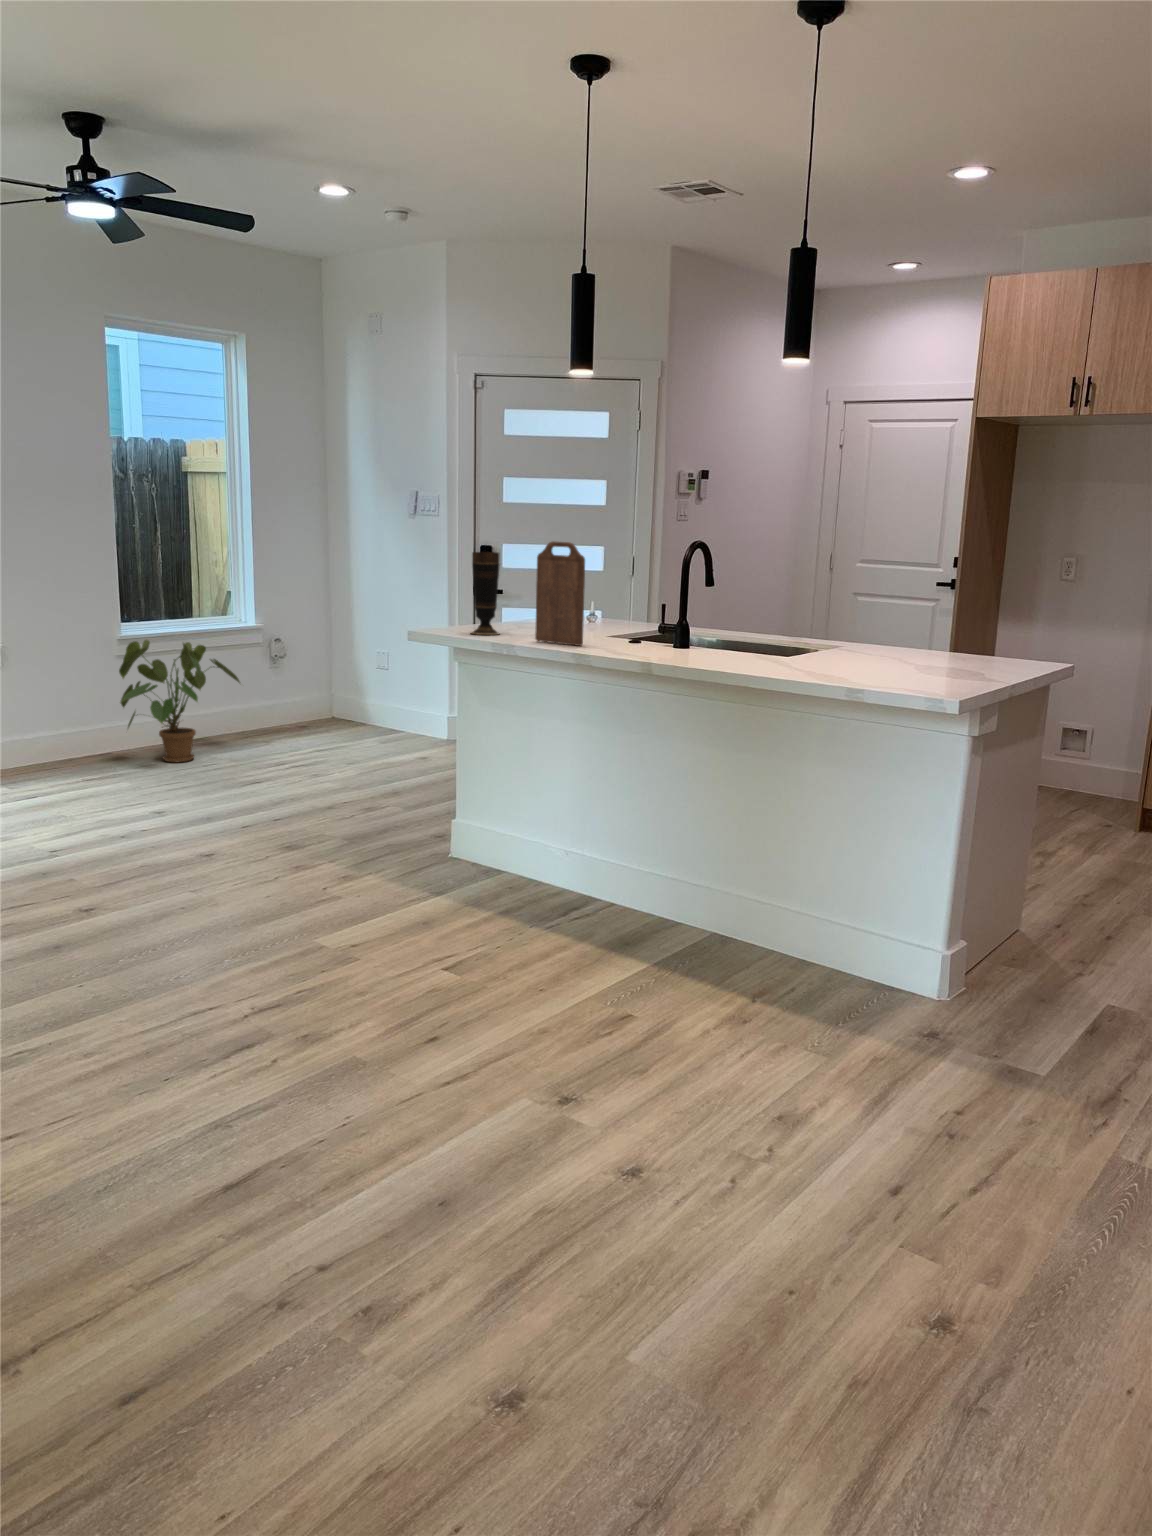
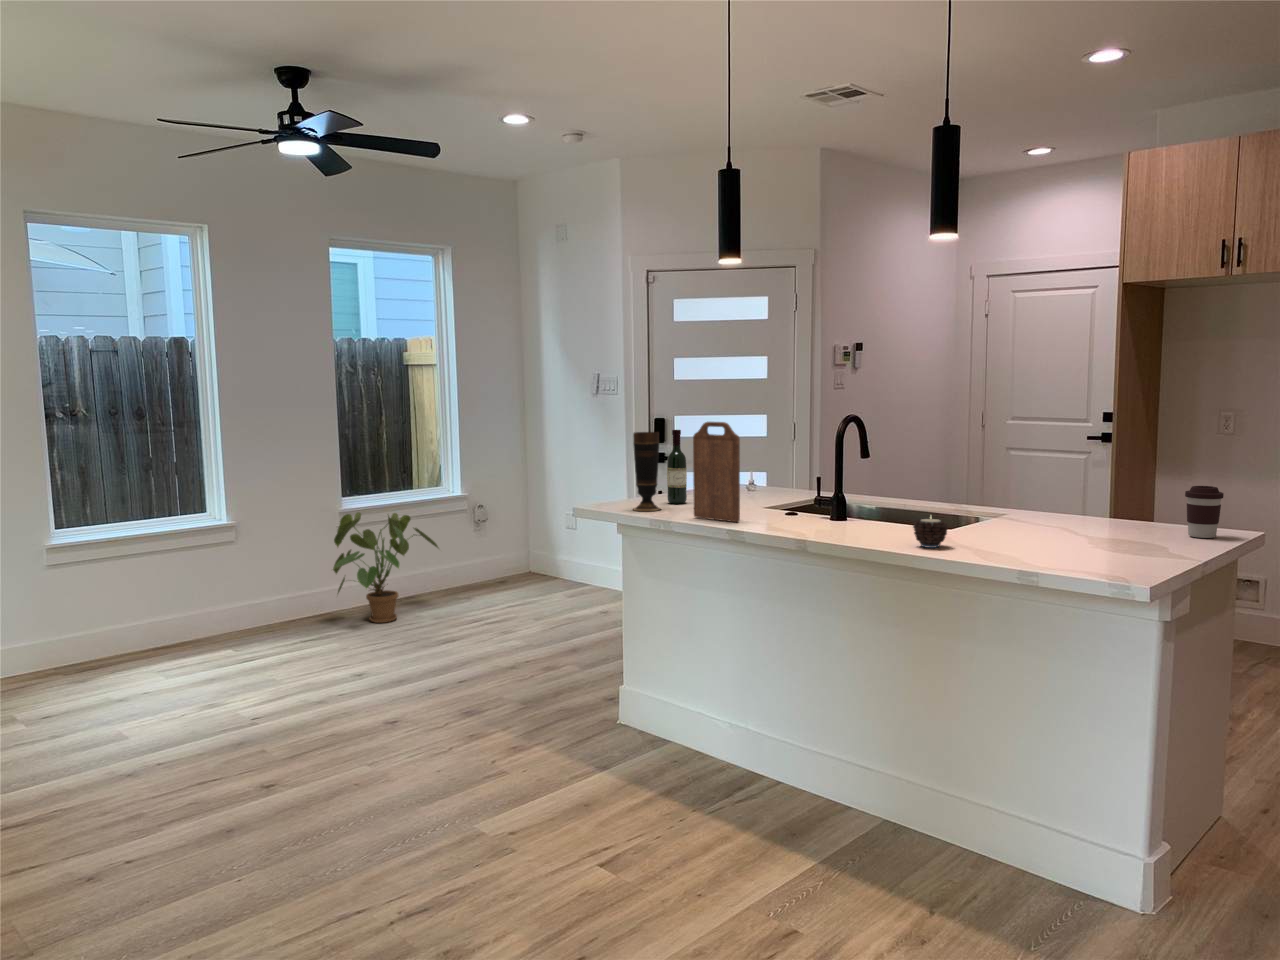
wine bottle: none [505,551,526,630] -> present [667,430,687,504]
coffee cup: none [1006,618,1040,667] -> present [1185,486,1224,538]
candle: none [753,637,787,669] -> present [913,519,948,548]

